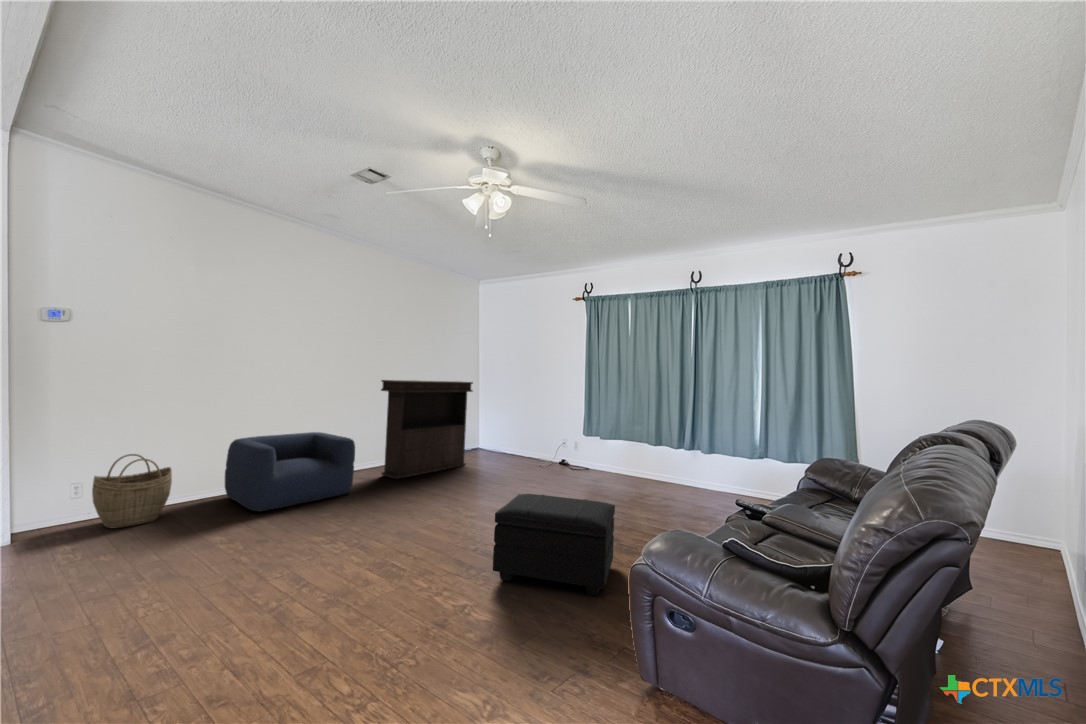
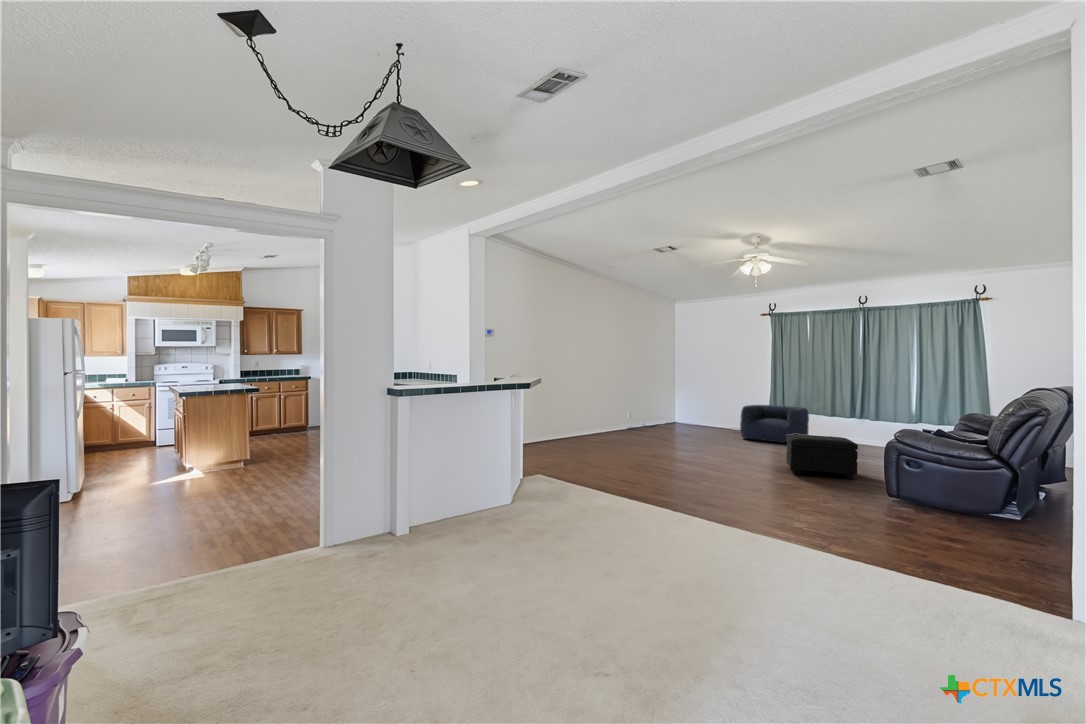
console table: present [381,380,473,479] -> none [636,373,685,439]
armchair: present [225,432,355,512] -> present [740,405,809,443]
woven basket: present [92,454,172,529] -> none [531,416,563,456]

